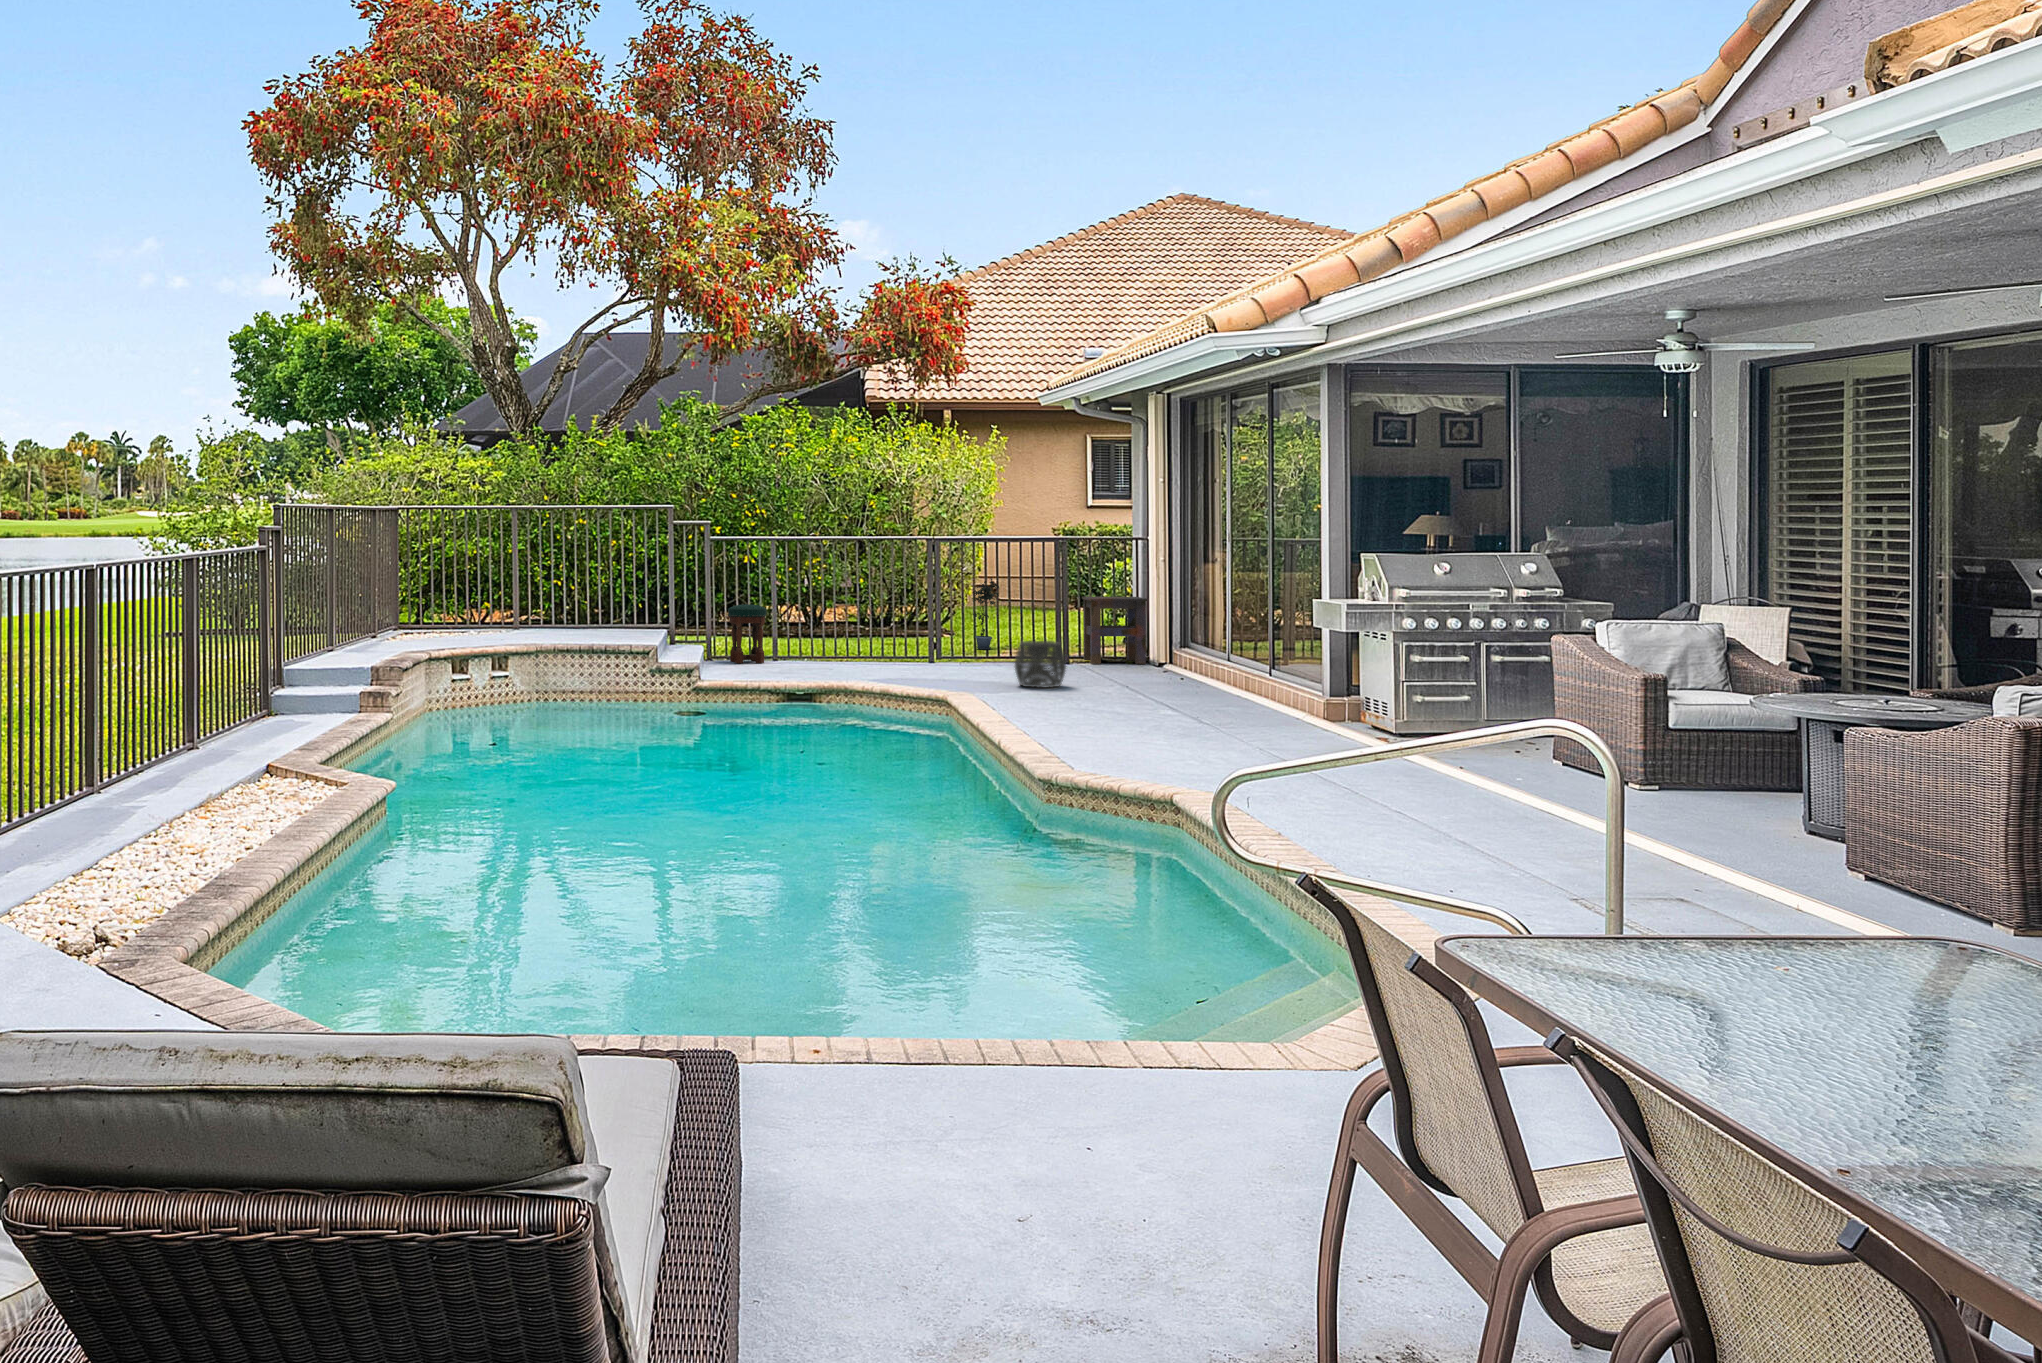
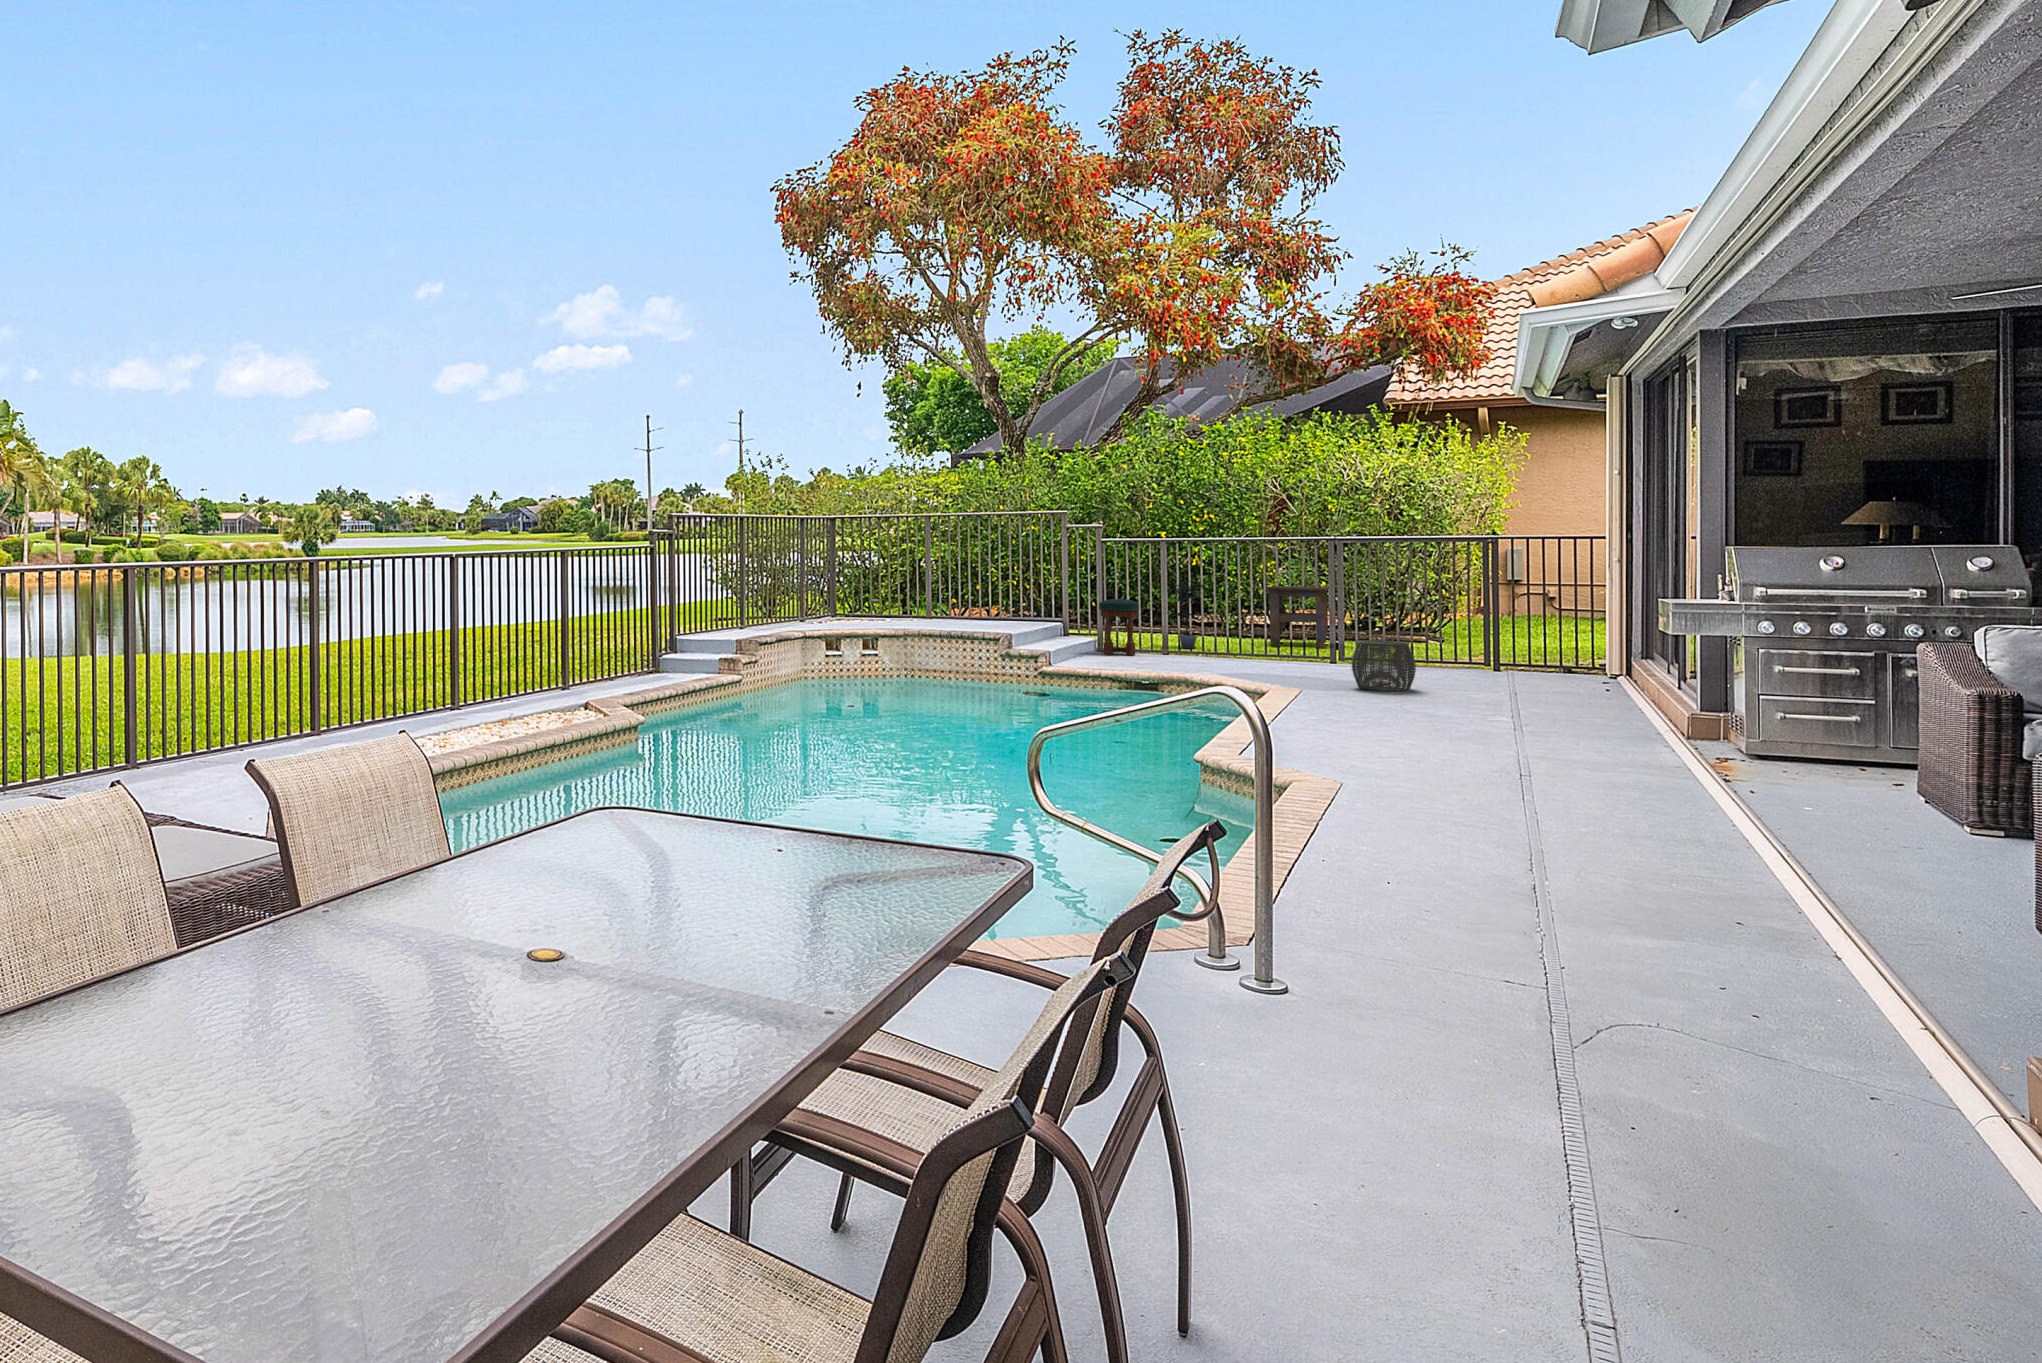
potted plant: present [972,578,999,650] -> present [1174,578,1205,649]
side table: present [1082,596,1147,664] -> present [1268,586,1328,648]

